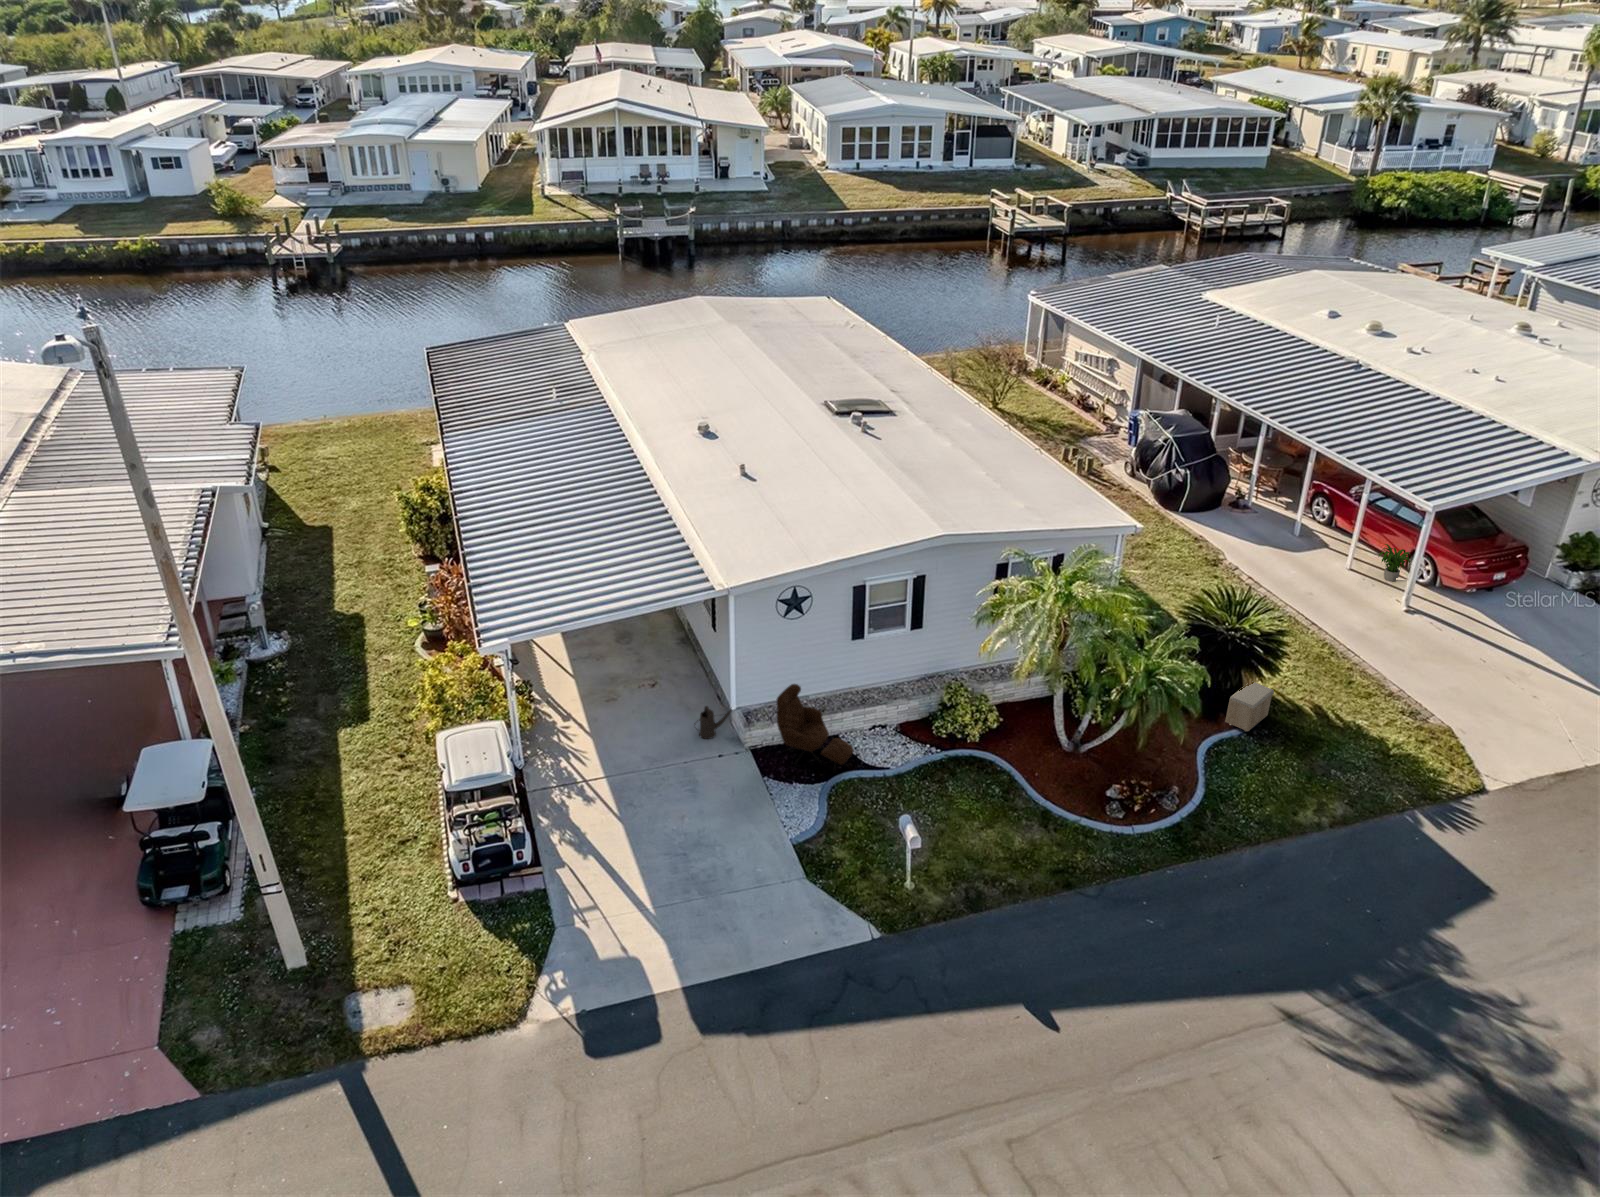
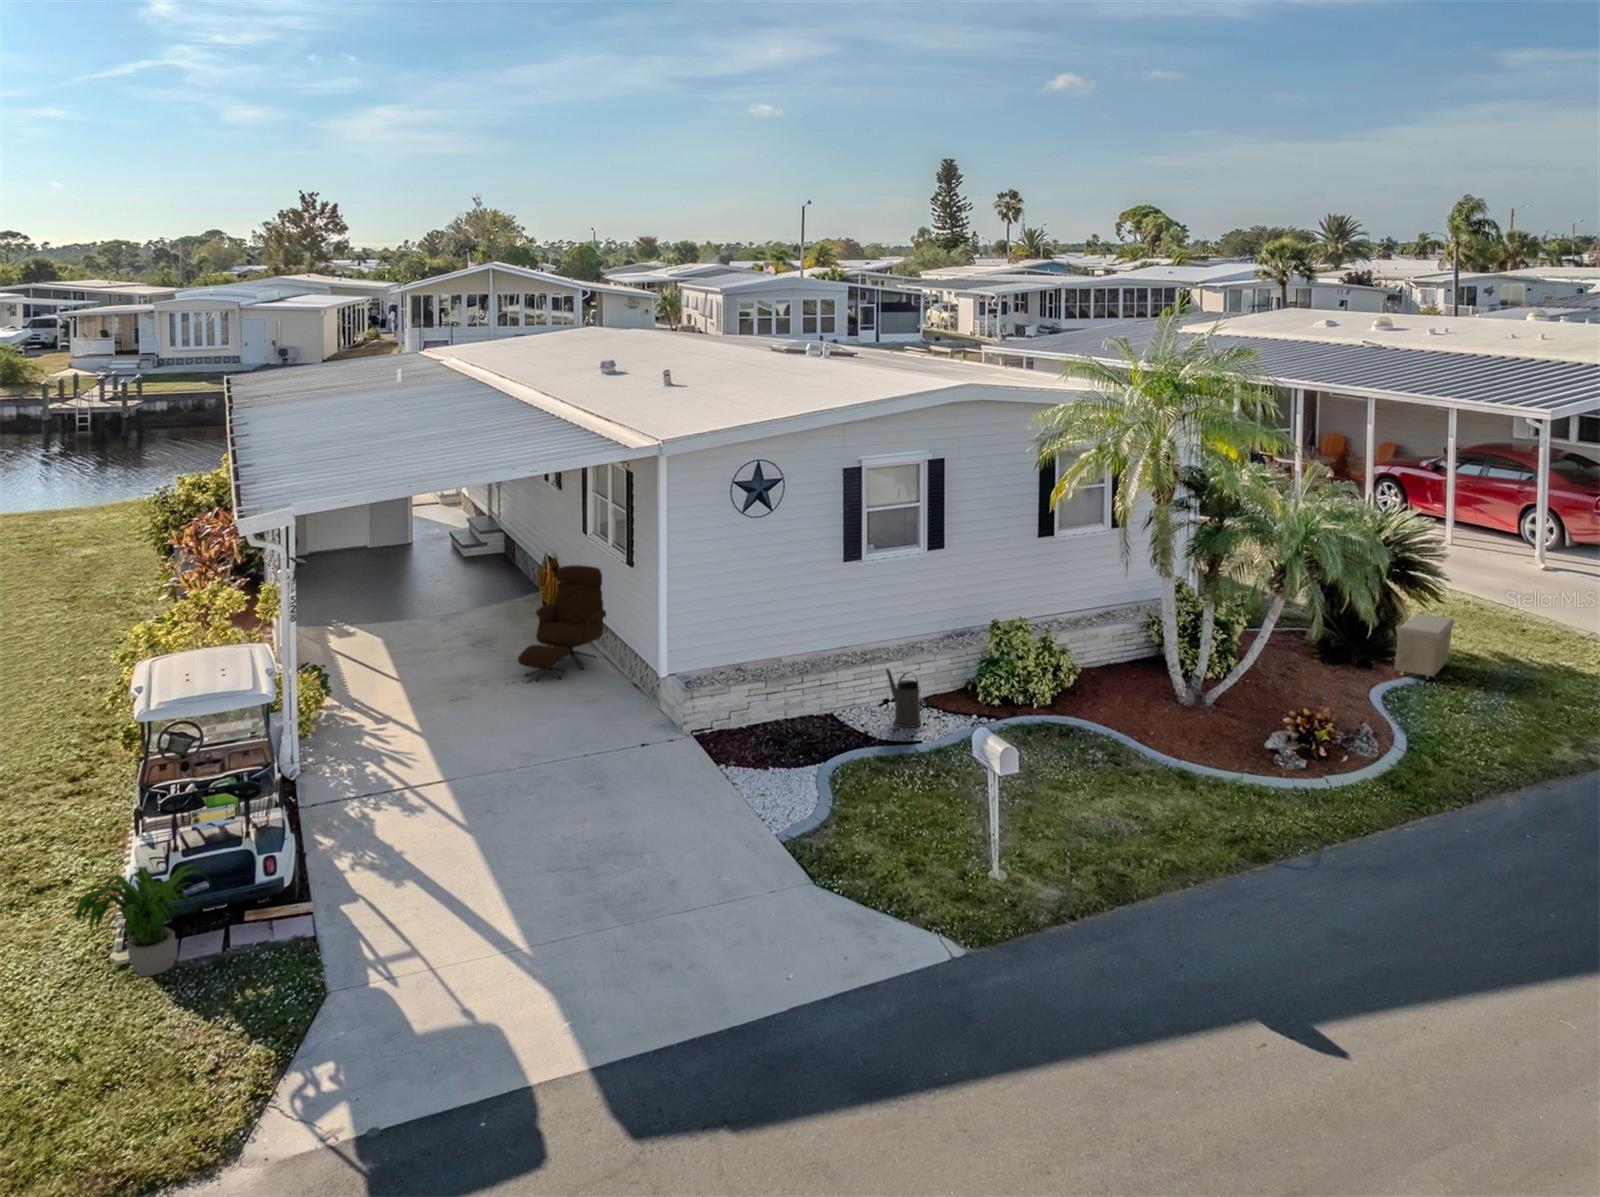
potted plant: present [1379,544,1411,582] -> present [75,864,210,976]
lounge chair: present [776,684,854,771] -> present [518,565,606,682]
watering can: present [694,706,731,739] -> present [886,669,921,728]

